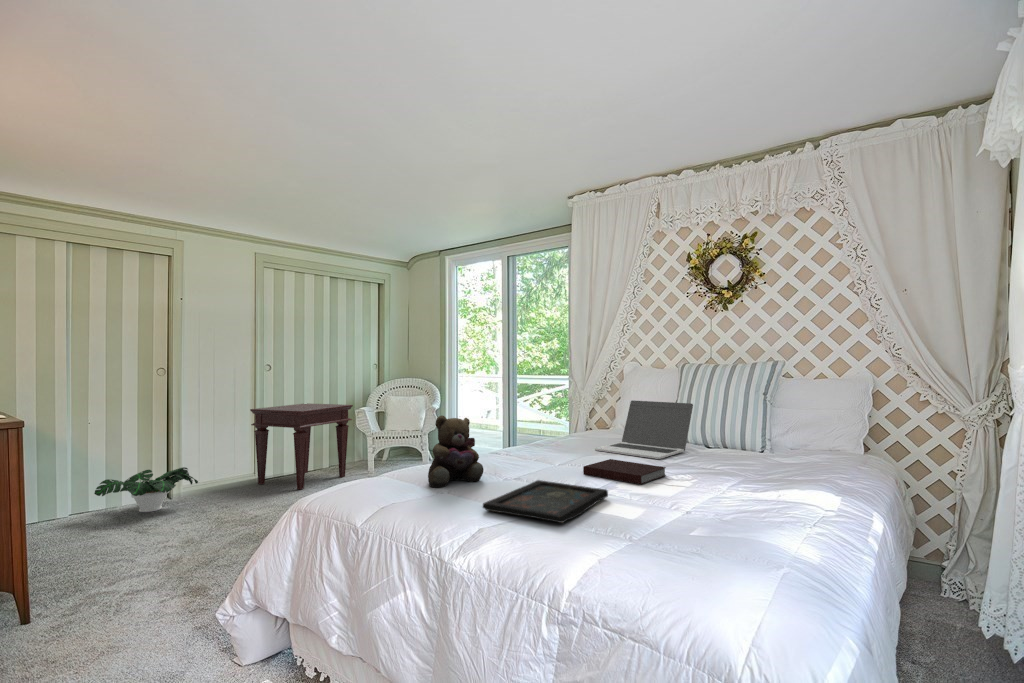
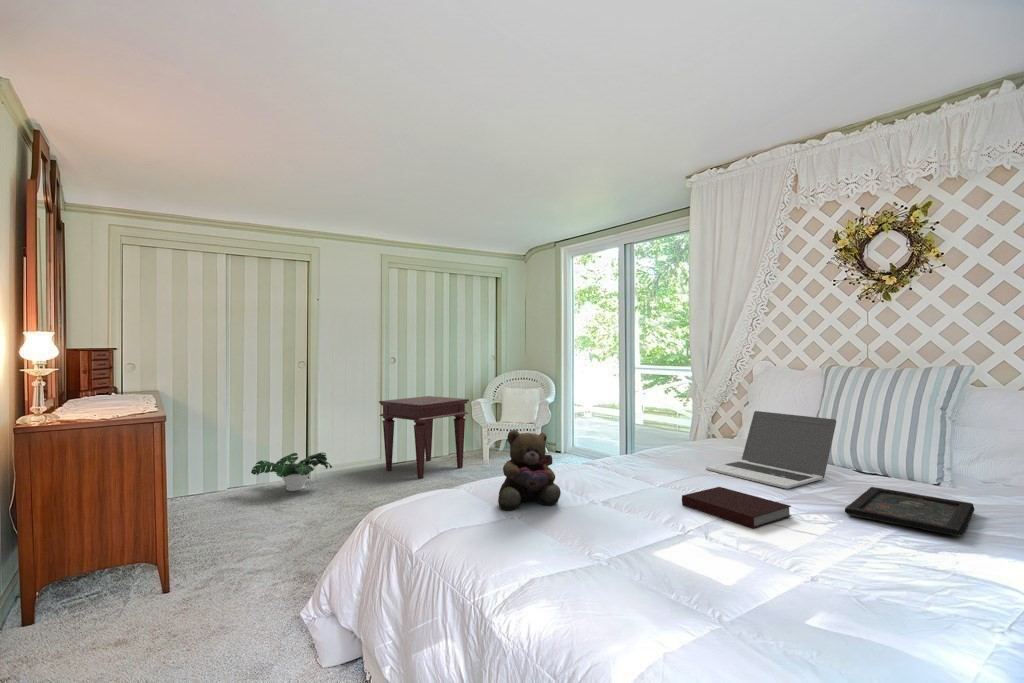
tray: present [483,480,608,523] -> present [845,487,975,536]

